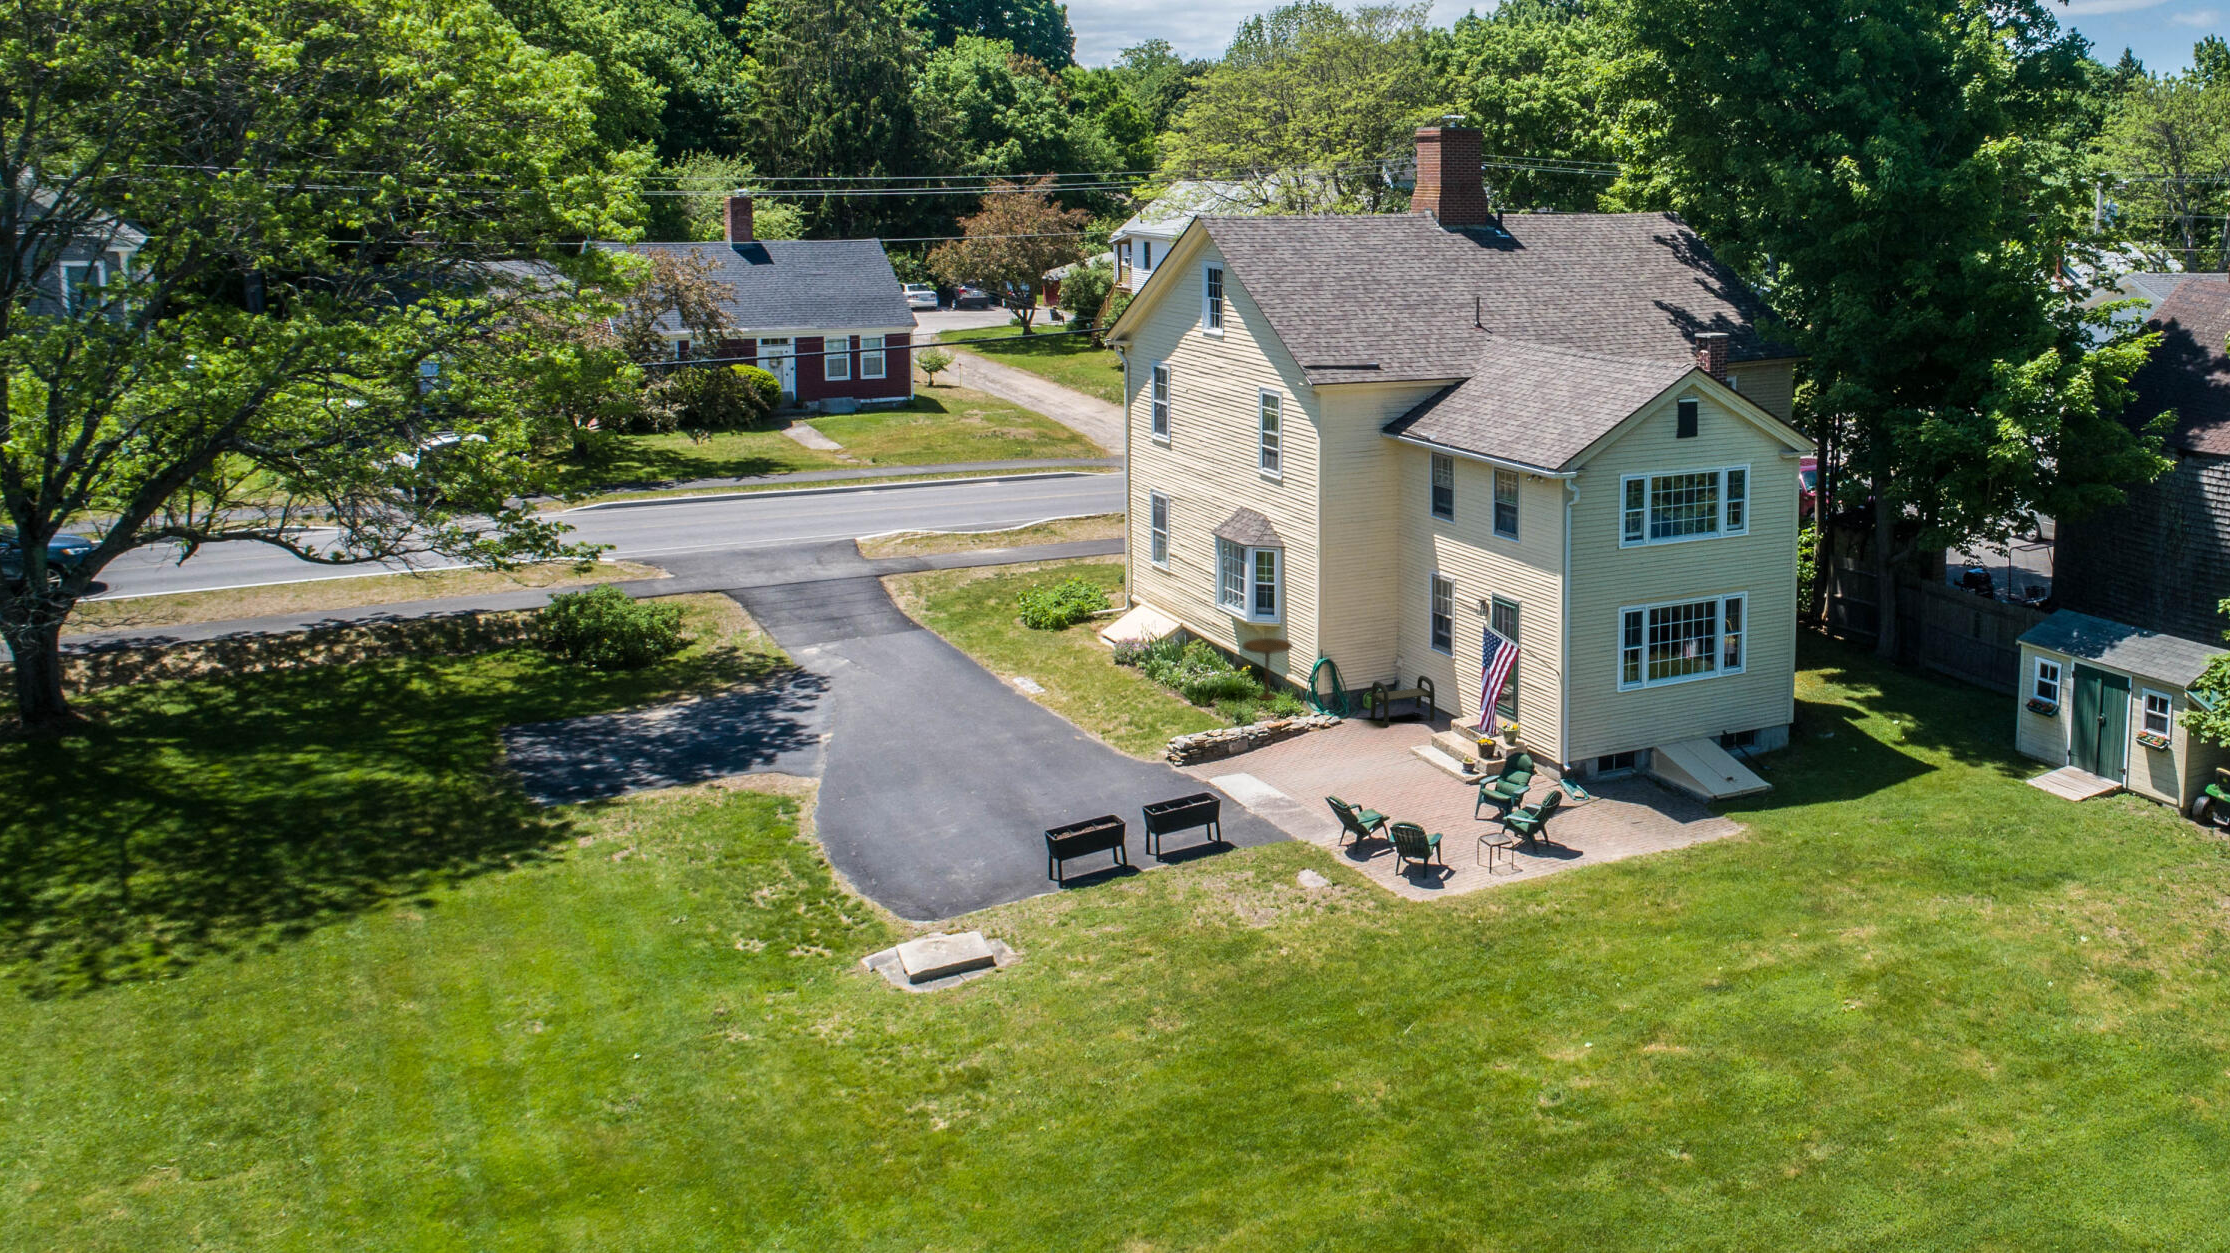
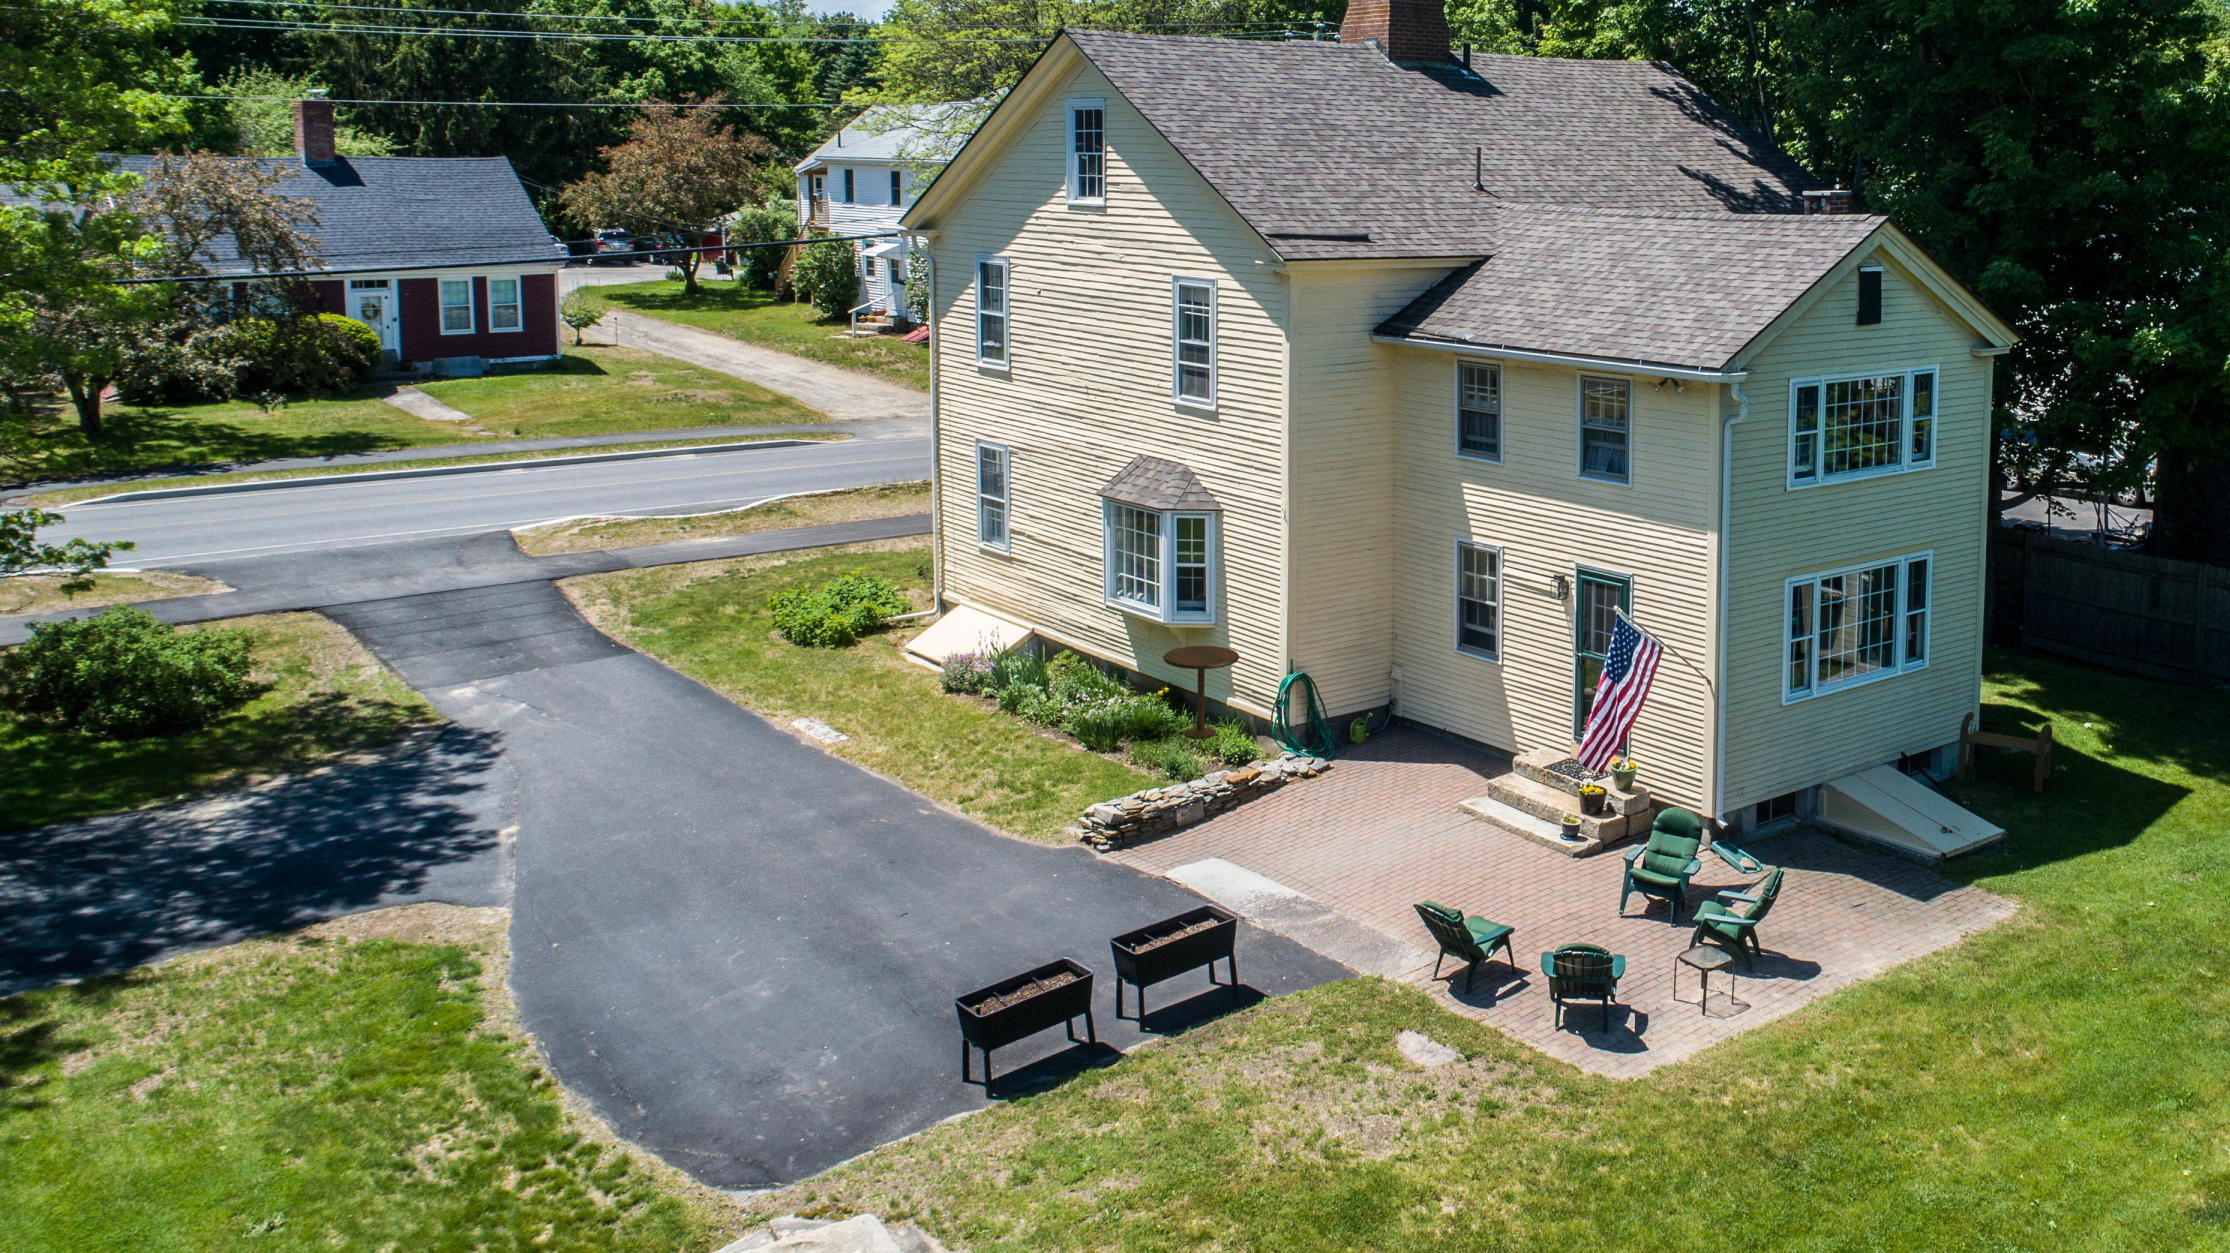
bench: present [1371,675,1435,727] -> present [1957,712,2052,792]

